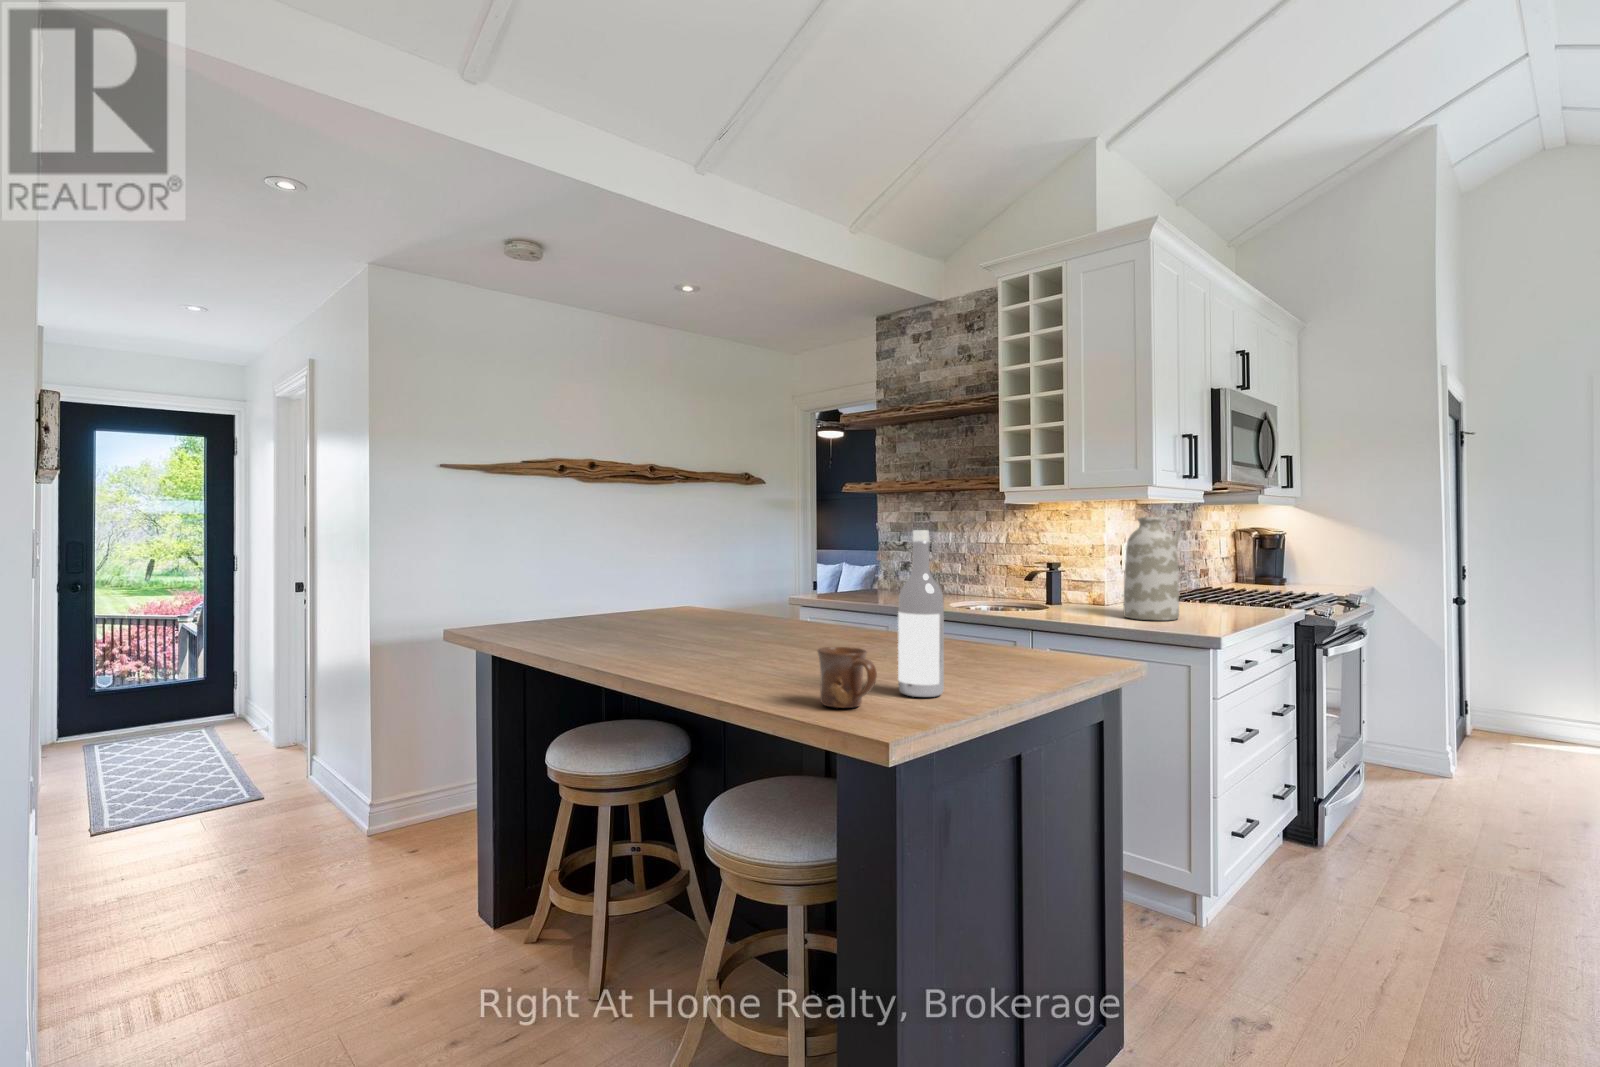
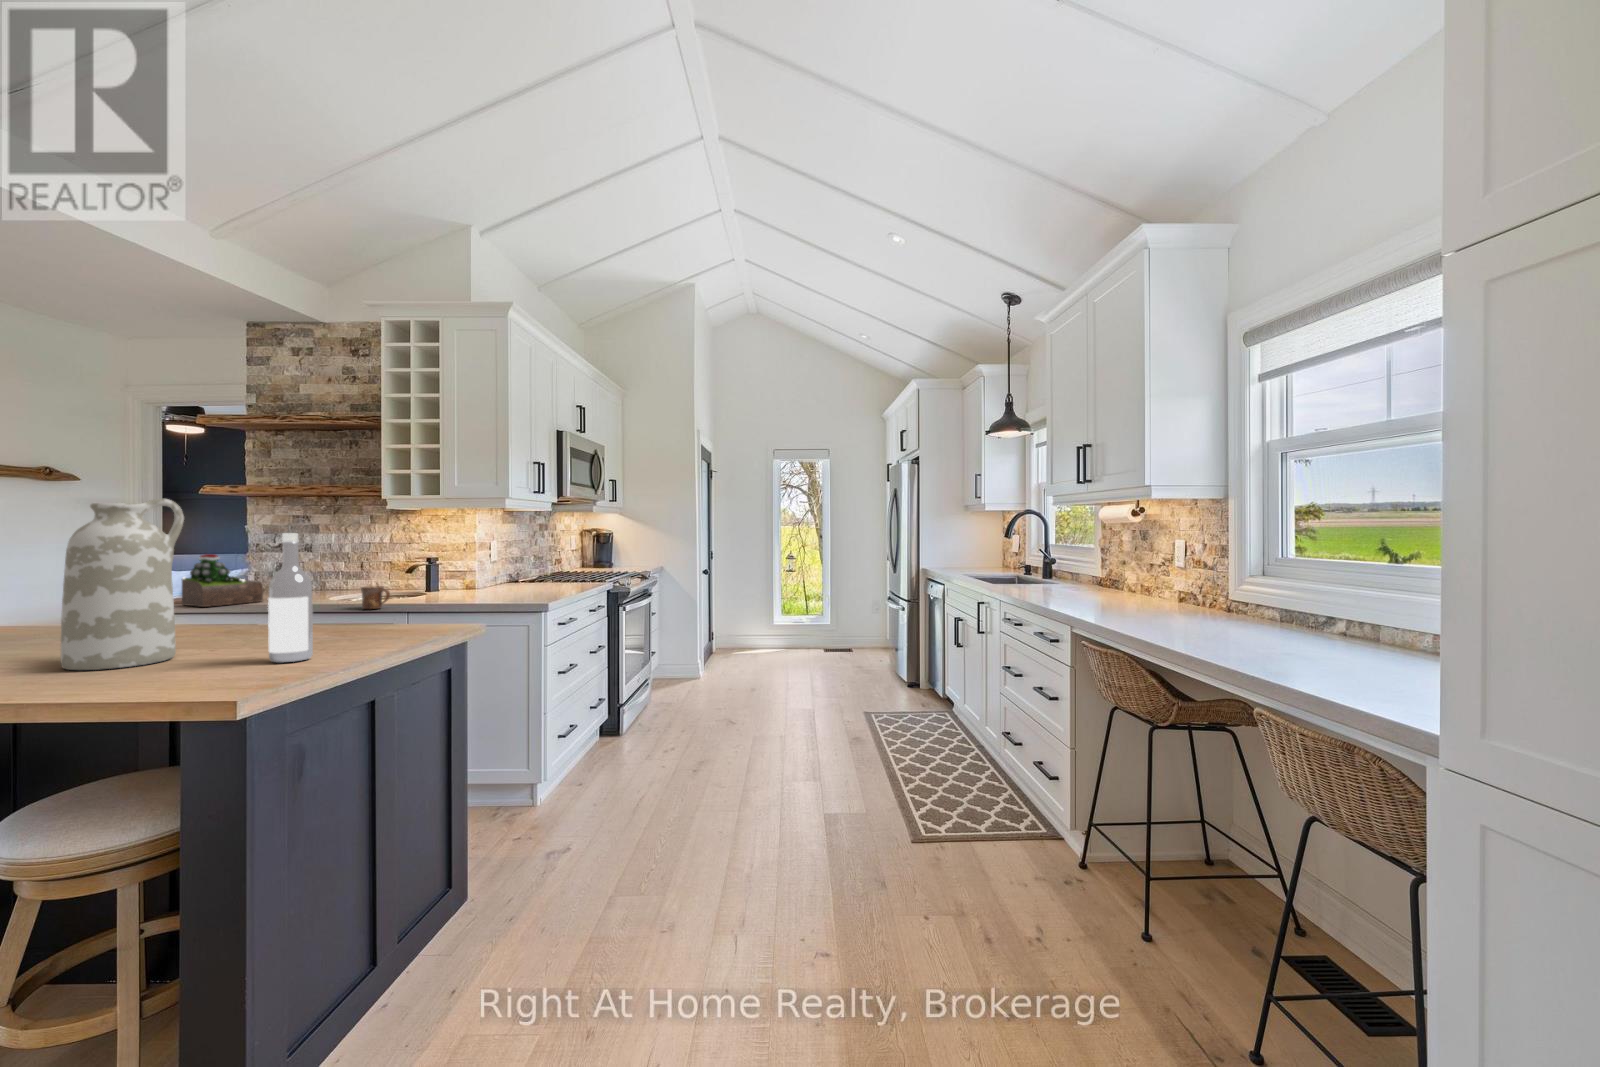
vase: present [1124,514,1182,620] -> present [61,499,184,670]
succulent plant: none [827,553,889,606] -> present [182,554,264,607]
mug: present [818,647,877,708] -> present [361,586,390,609]

